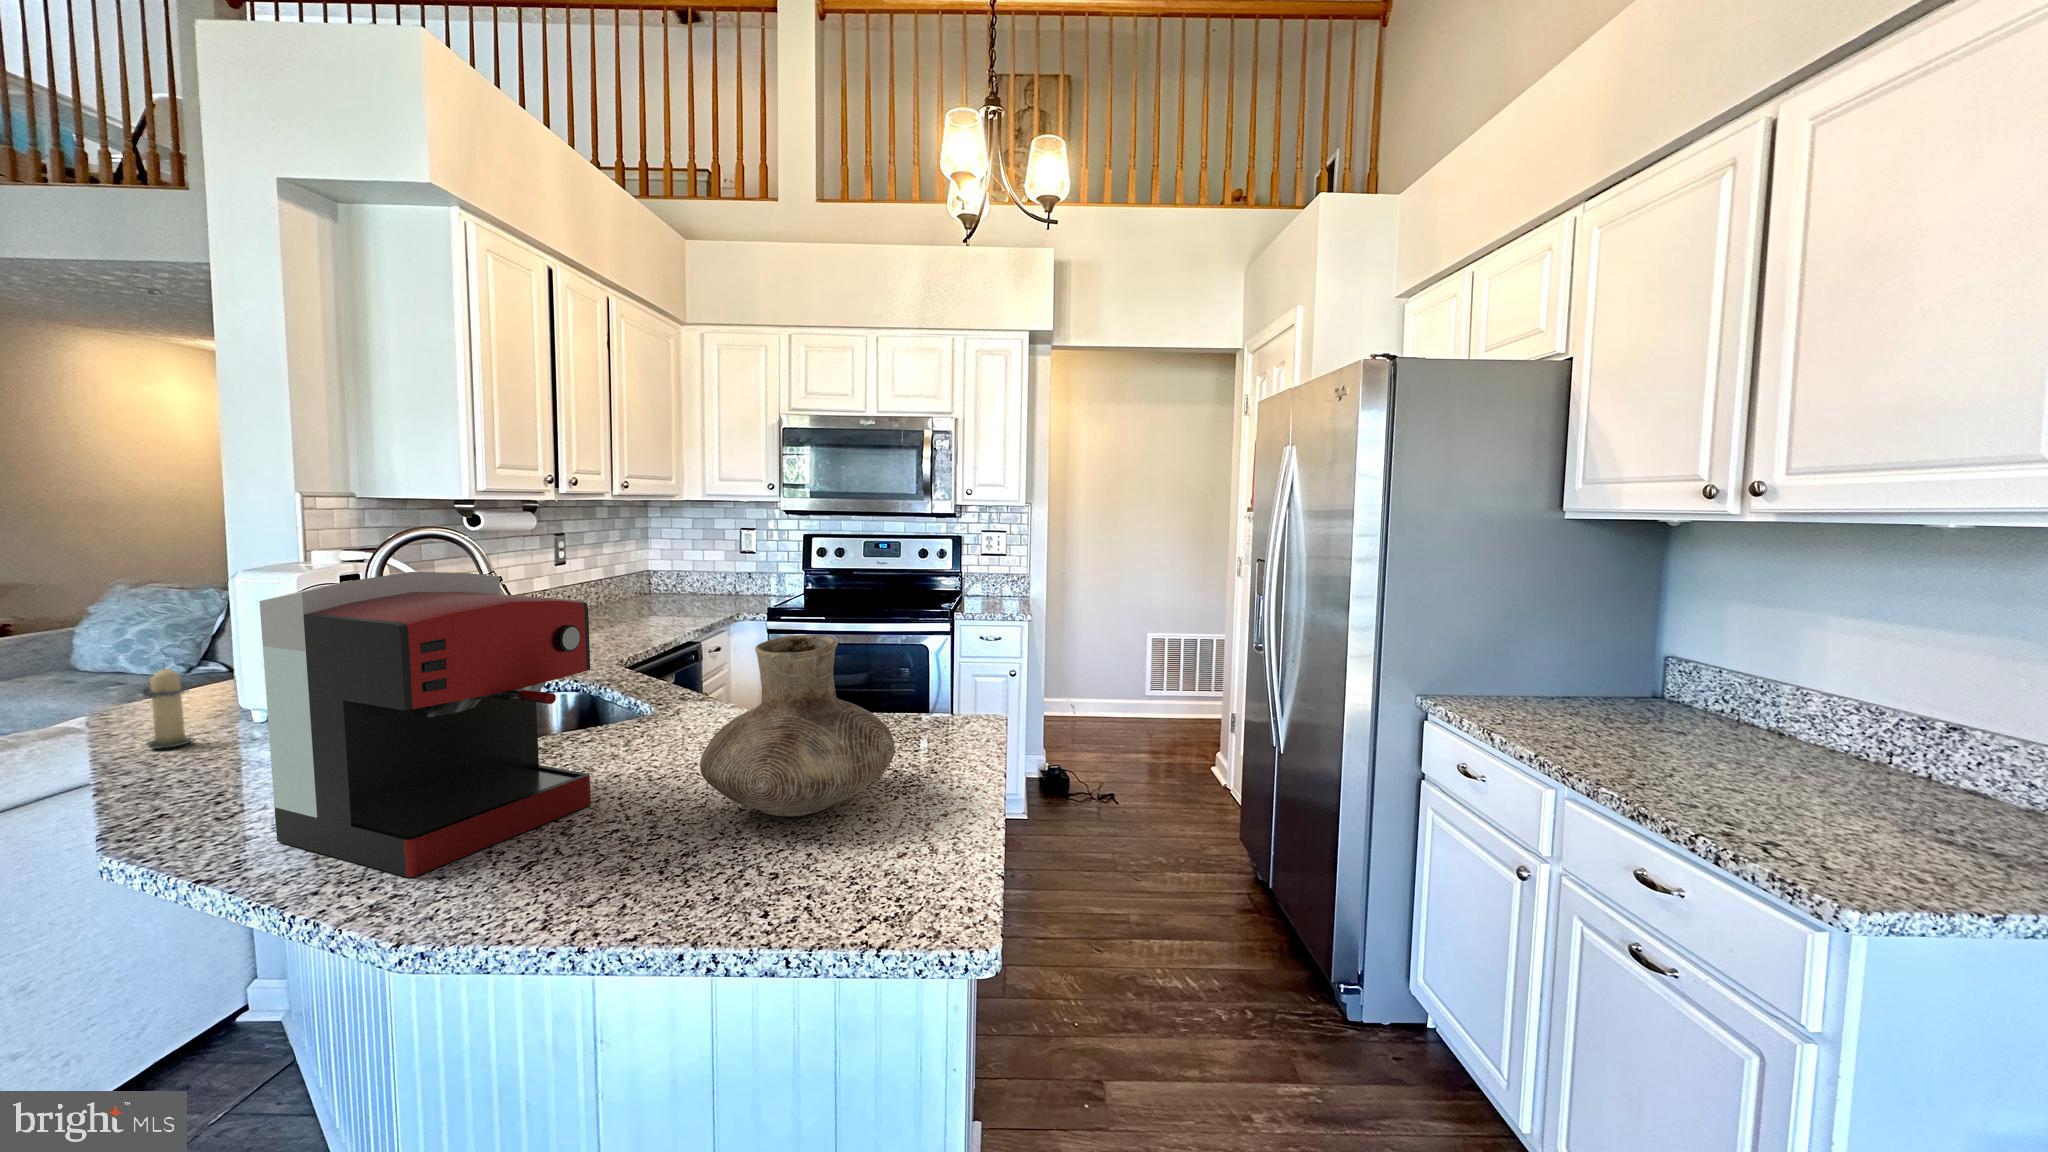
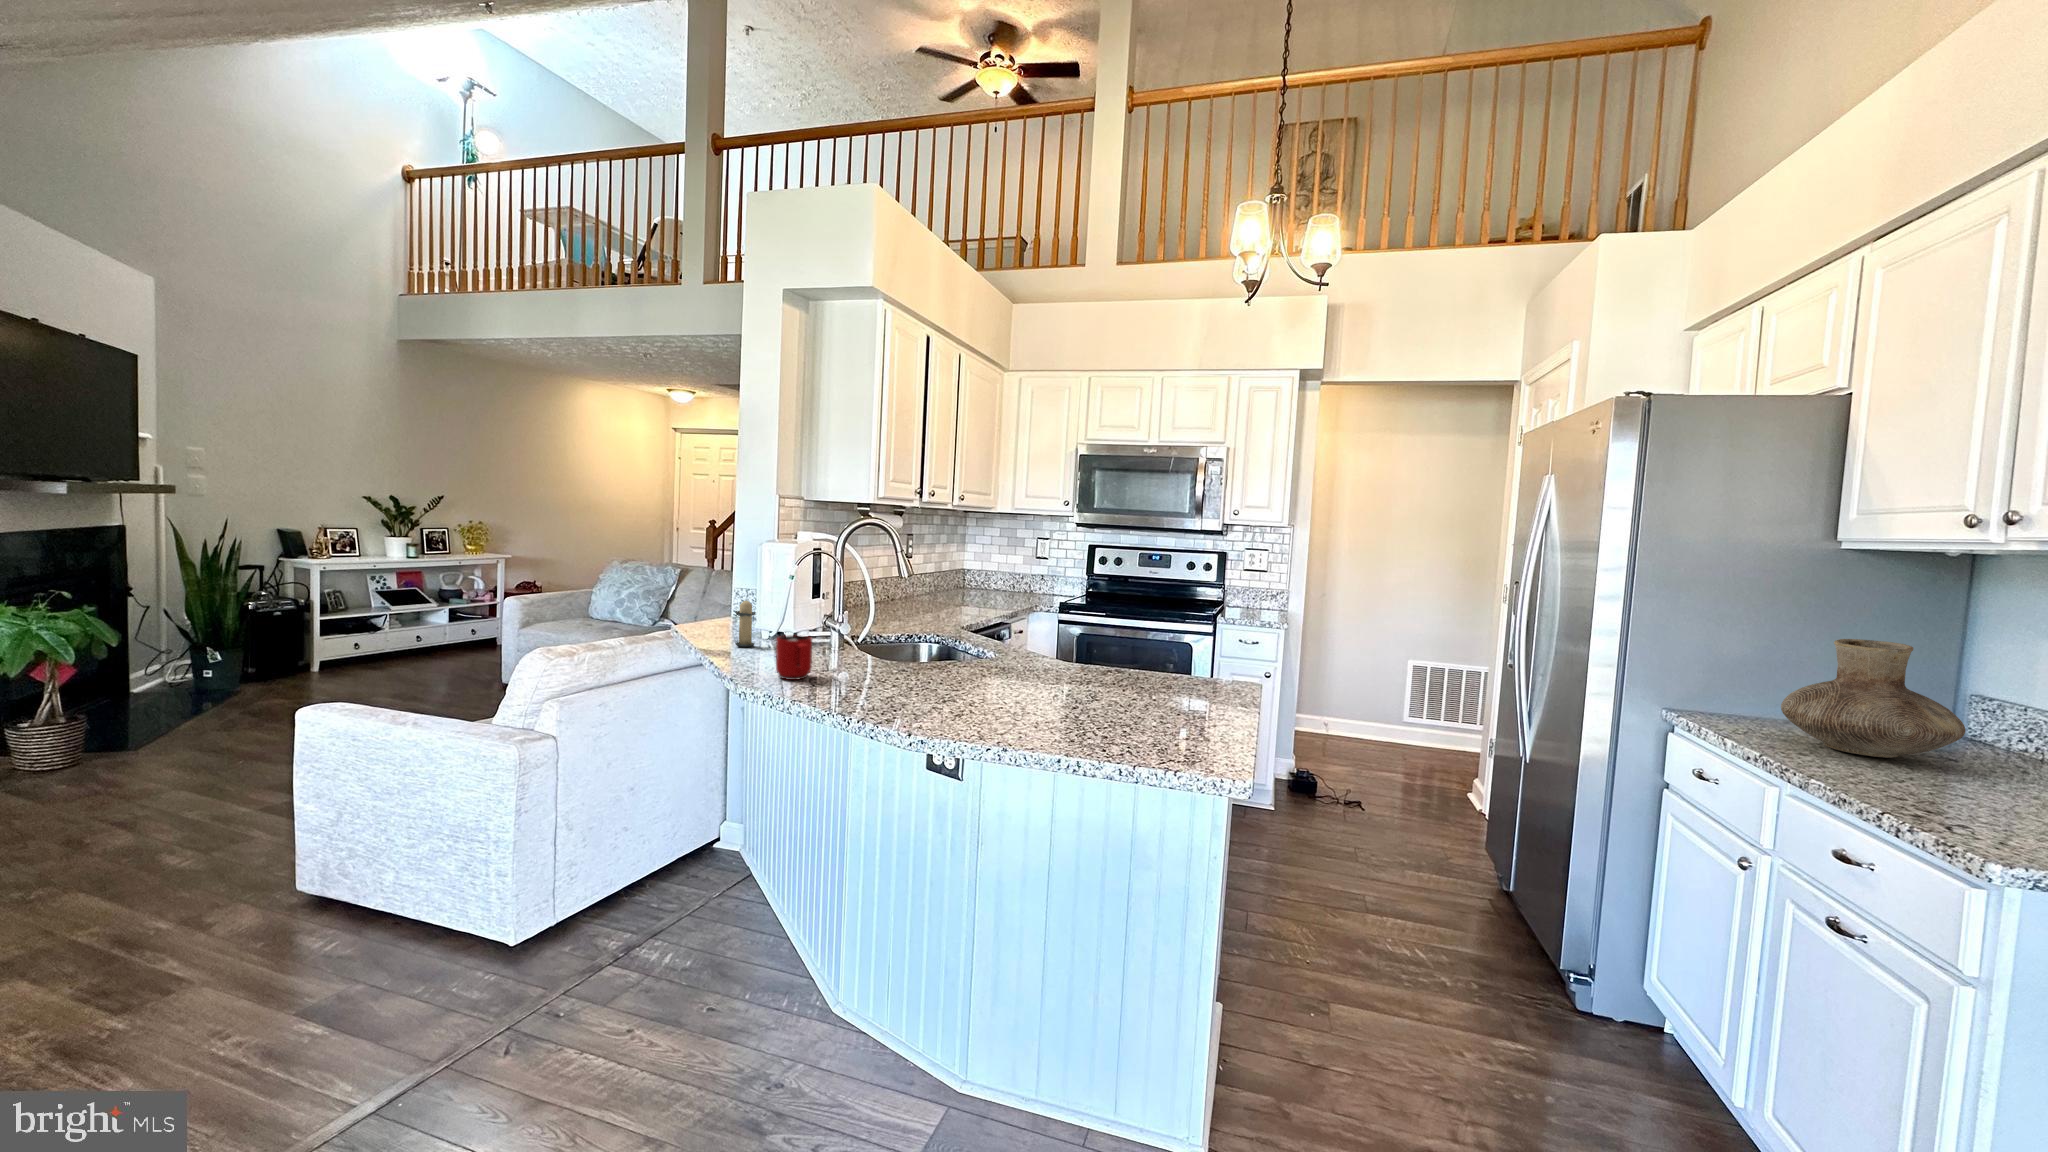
coffee maker: present [259,572,591,877] -> none [835,544,995,710]
vase: present [700,635,895,816] -> present [1781,639,1965,758]
mug: none [156,740,250,827] -> present [776,635,812,680]

